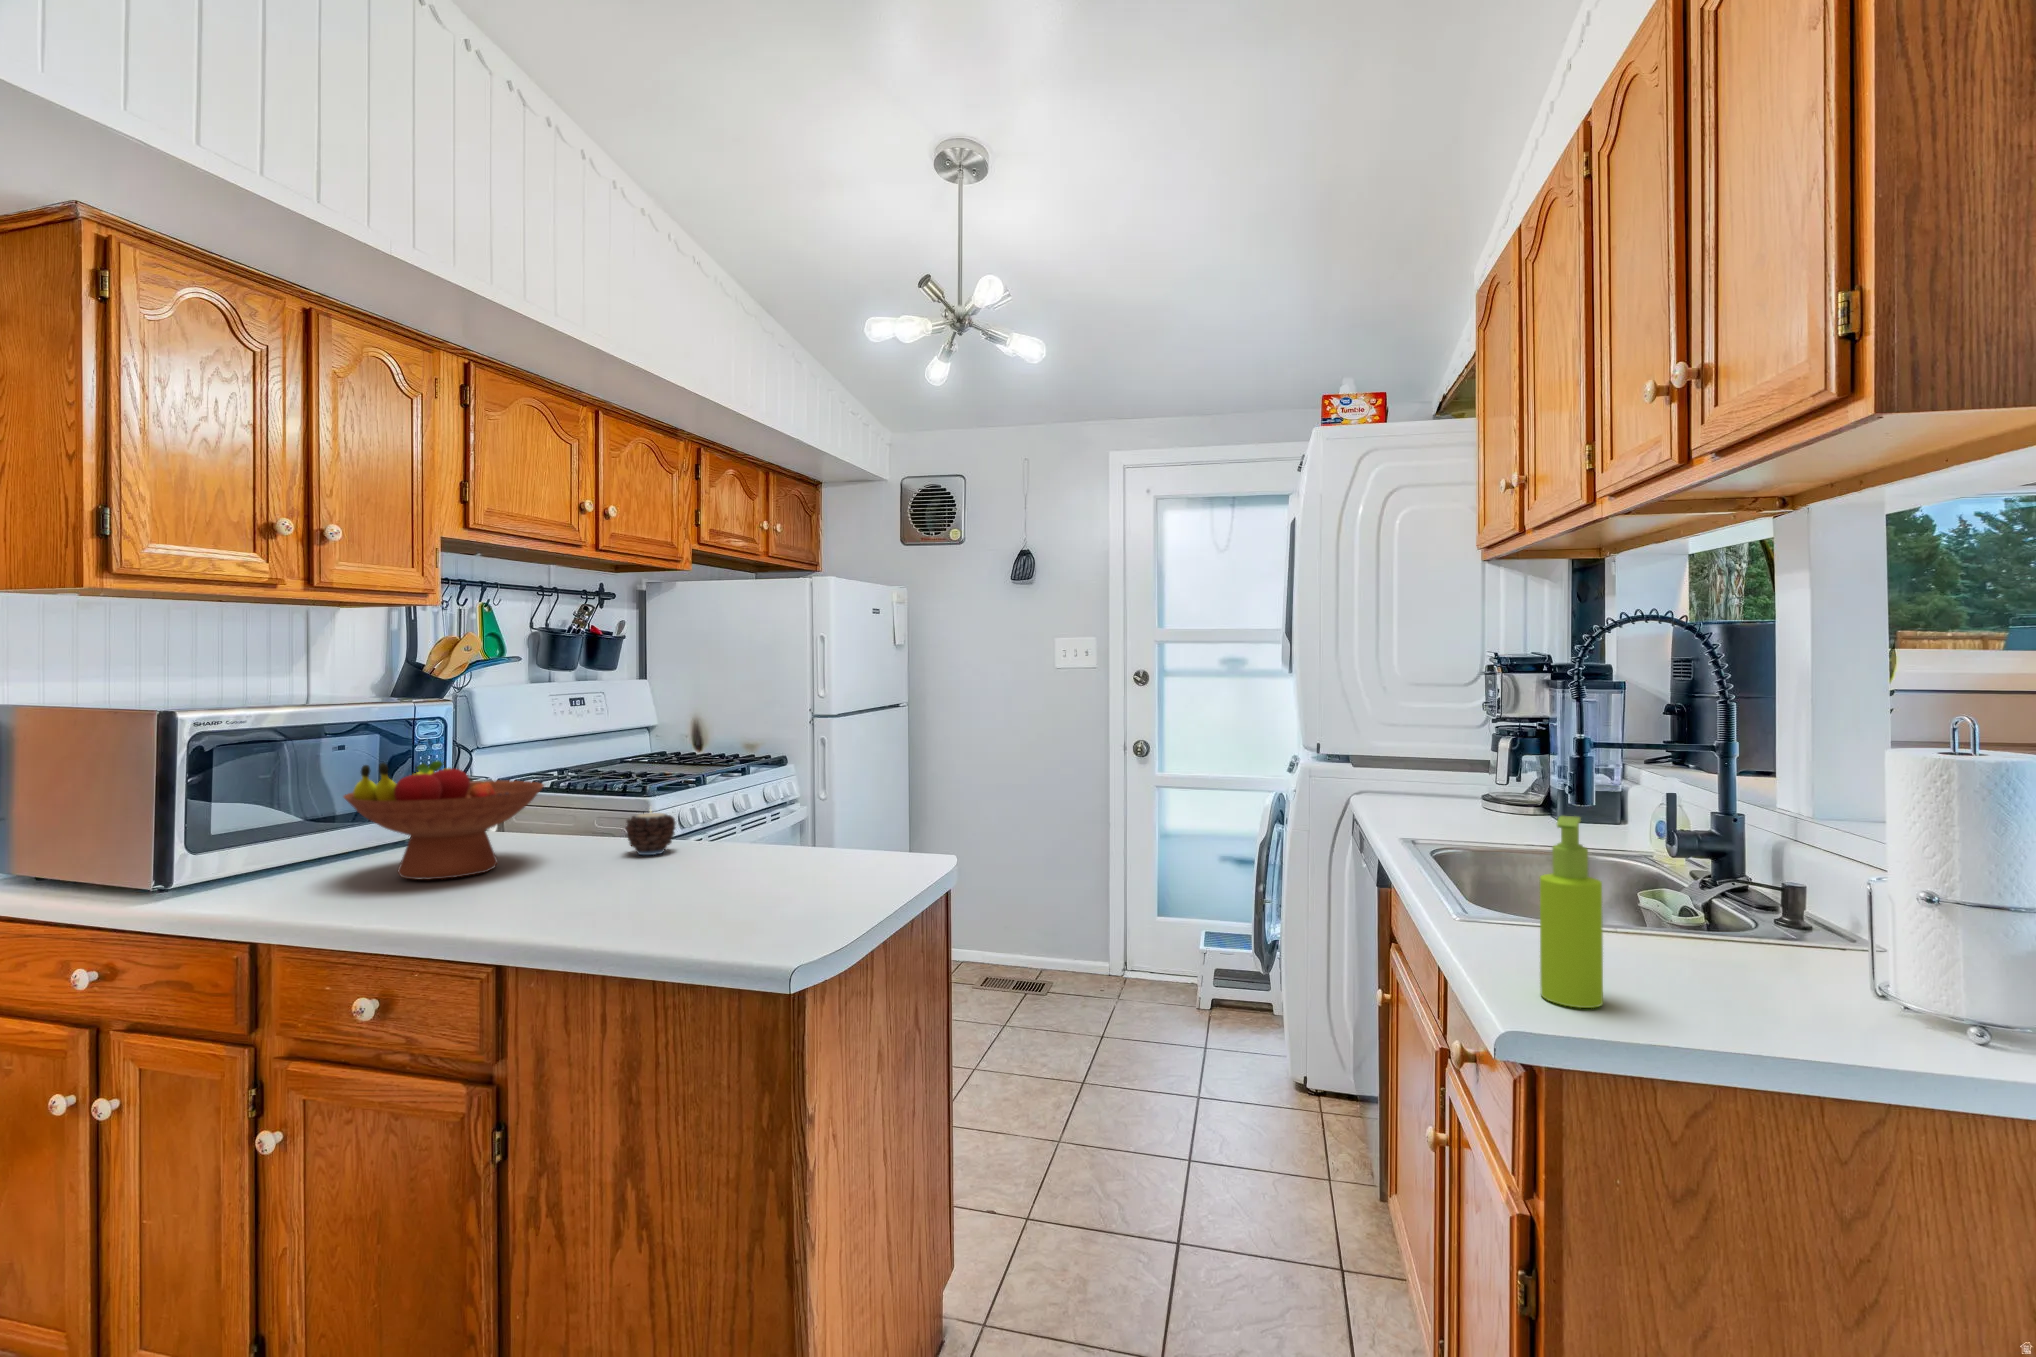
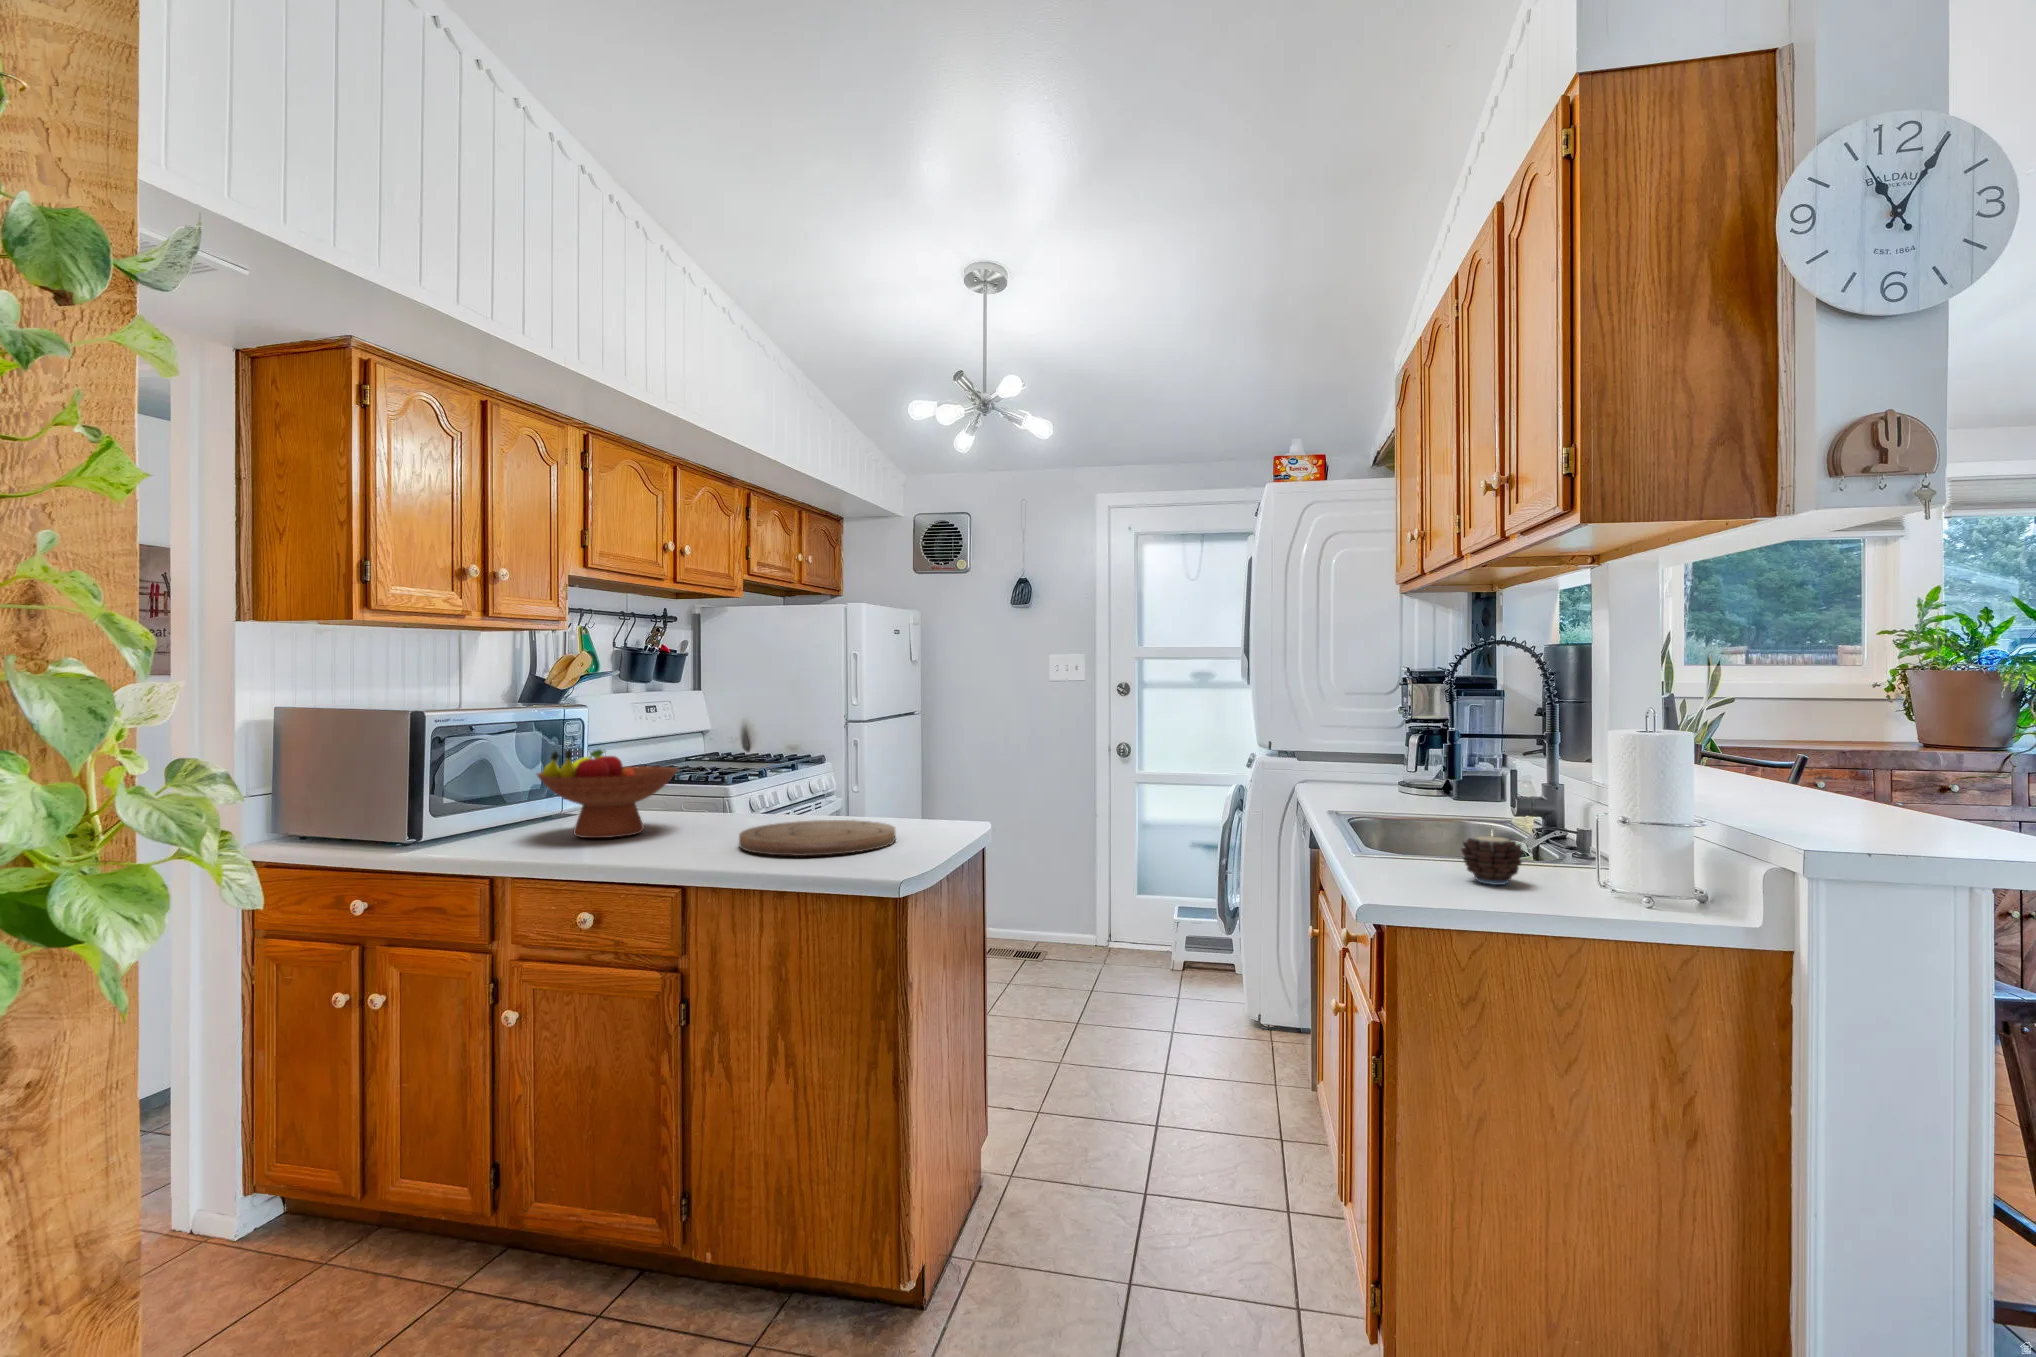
candle: present [626,812,676,855] -> present [1461,833,1523,885]
soap dispenser: present [1540,816,1603,1008] -> none [1395,772,1434,891]
cutting board: none [598,854,817,916] -> present [739,820,895,856]

